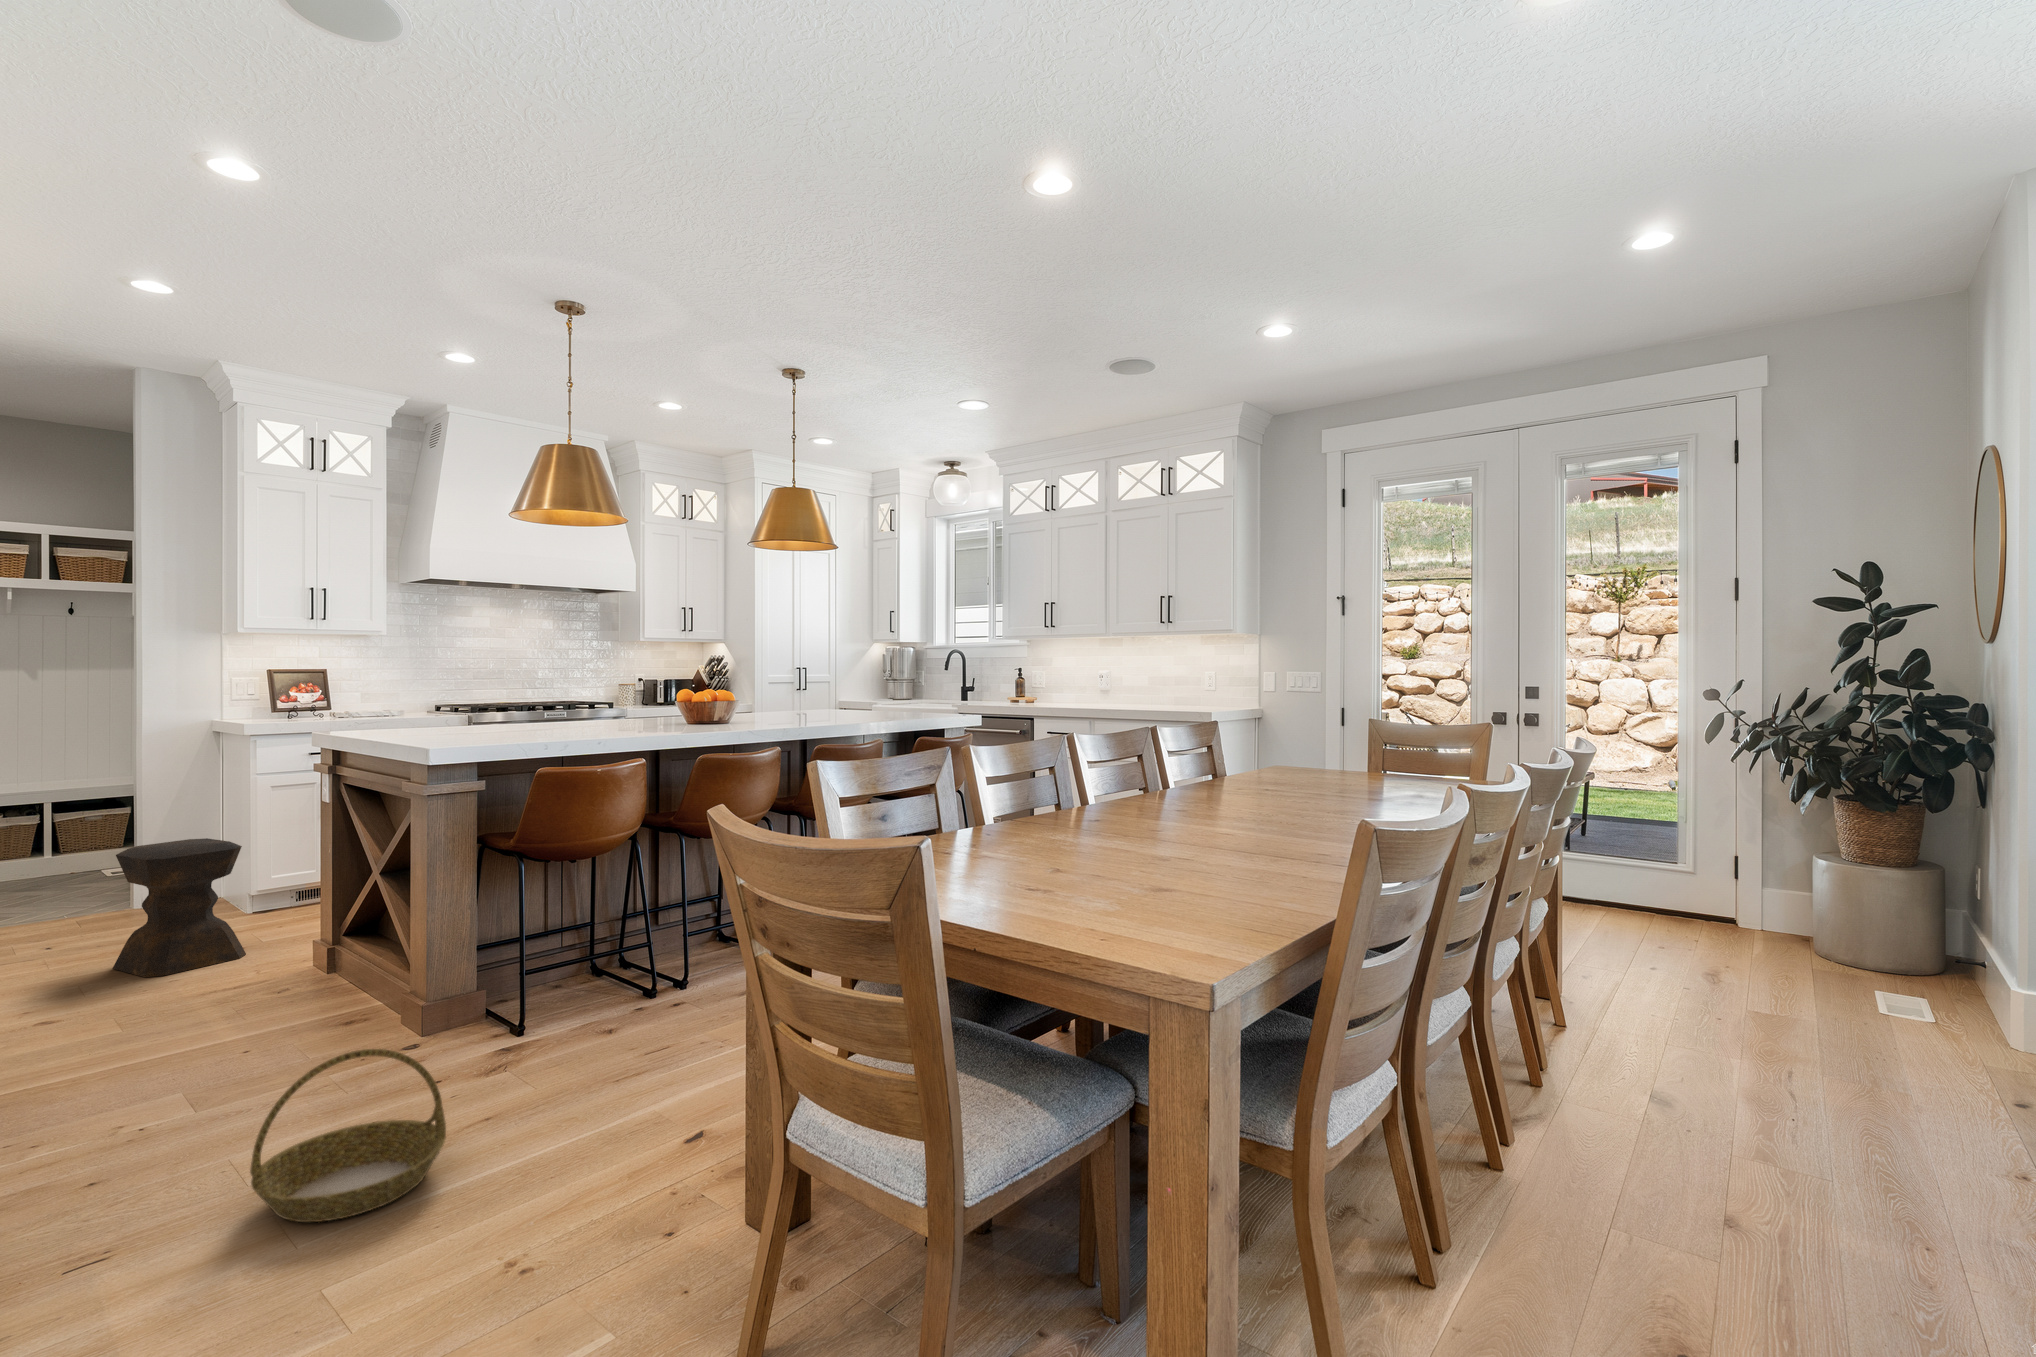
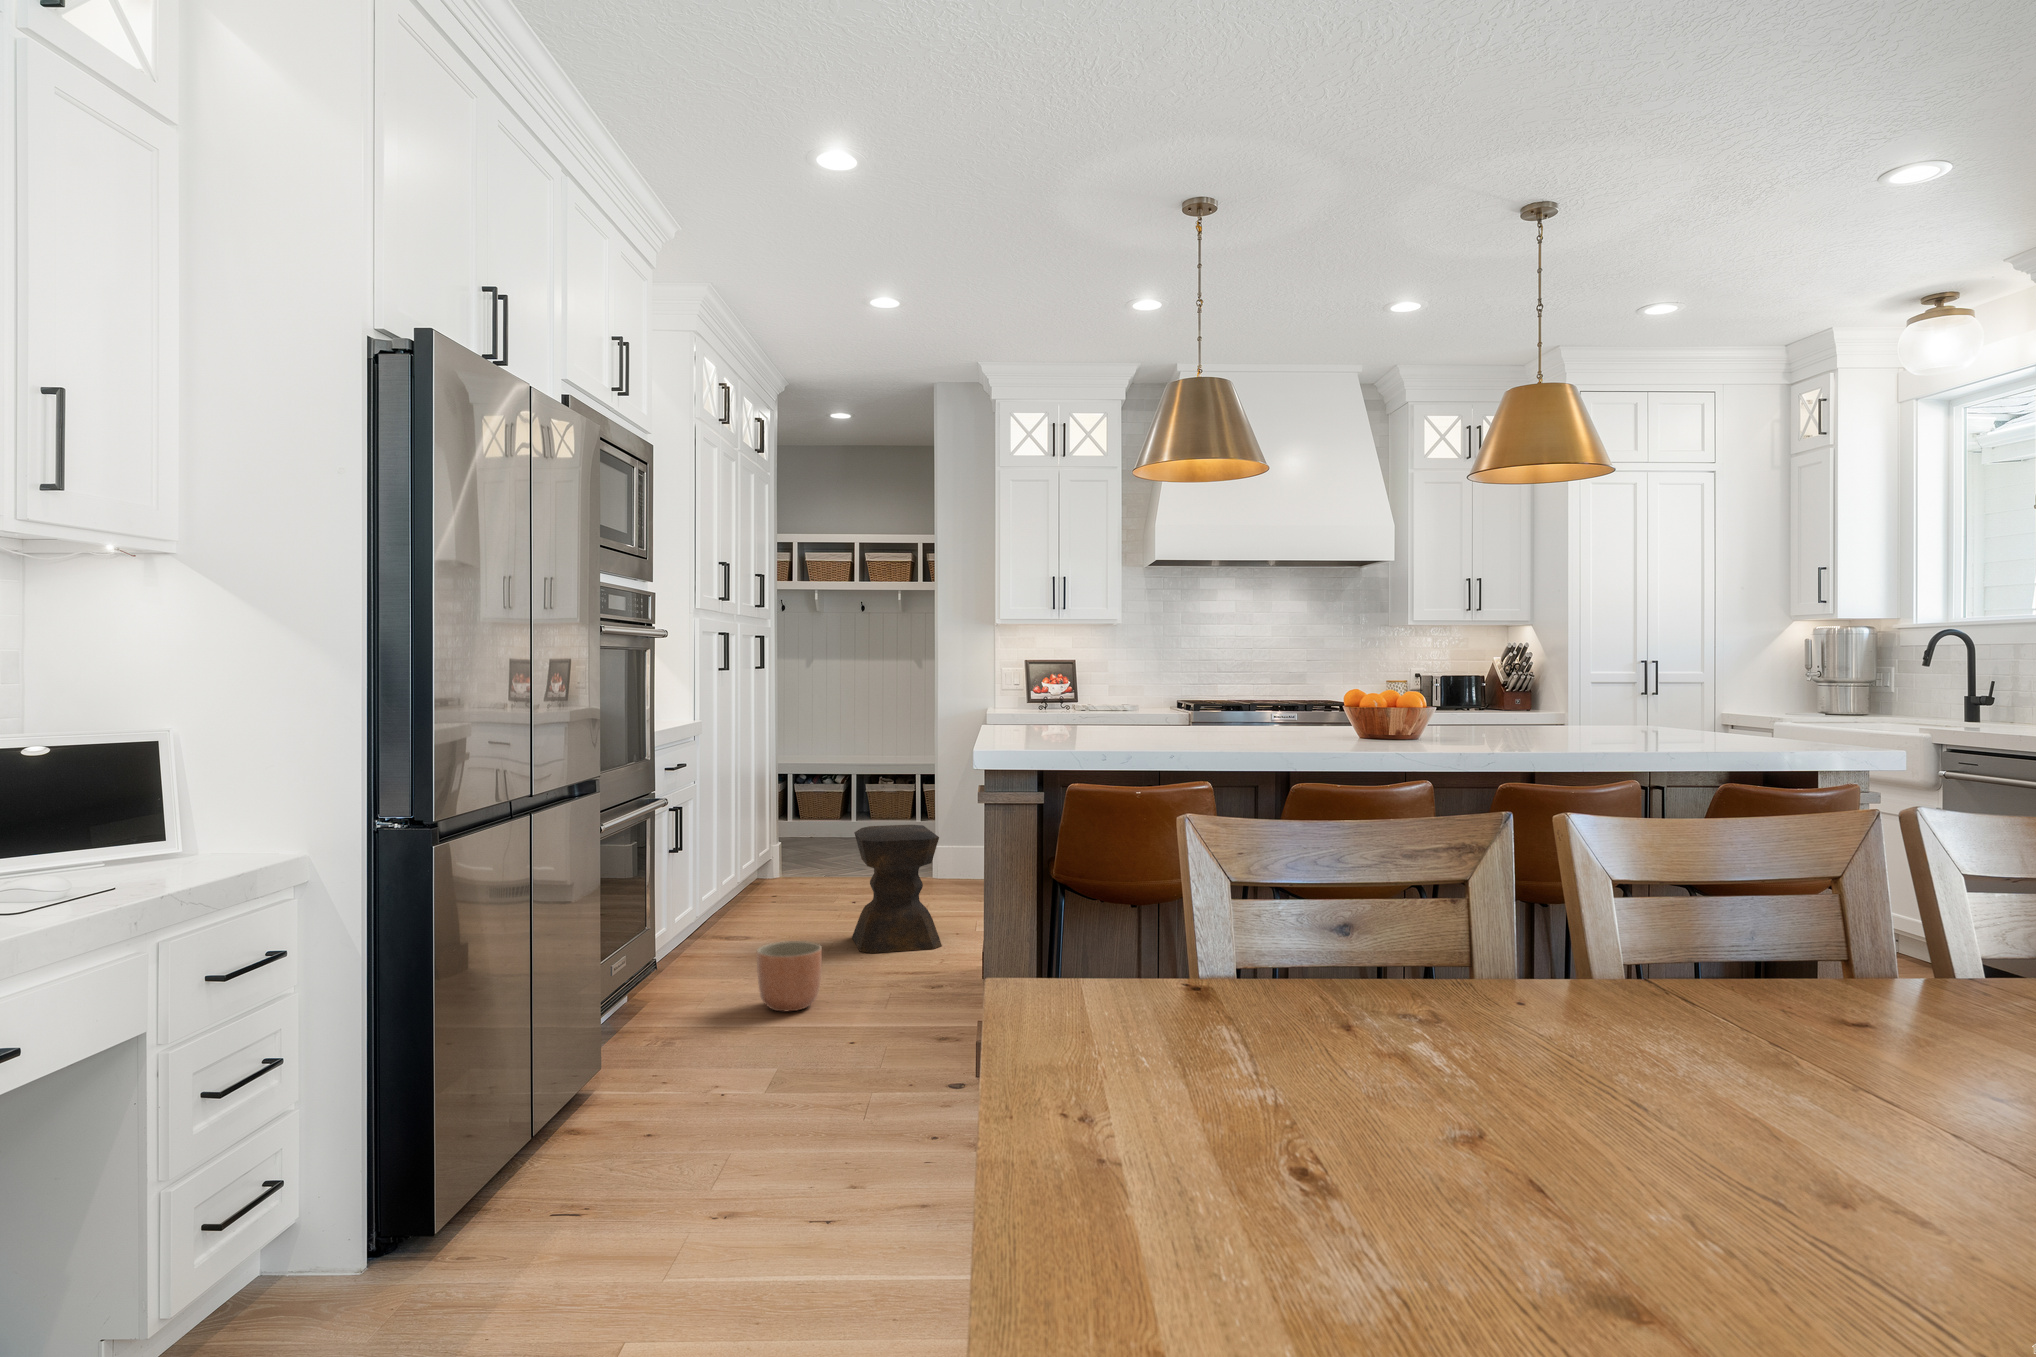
planter: none [78,964,169,1042] -> present [757,941,822,1011]
basket: present [250,1049,446,1222] -> none [629,1099,820,1294]

